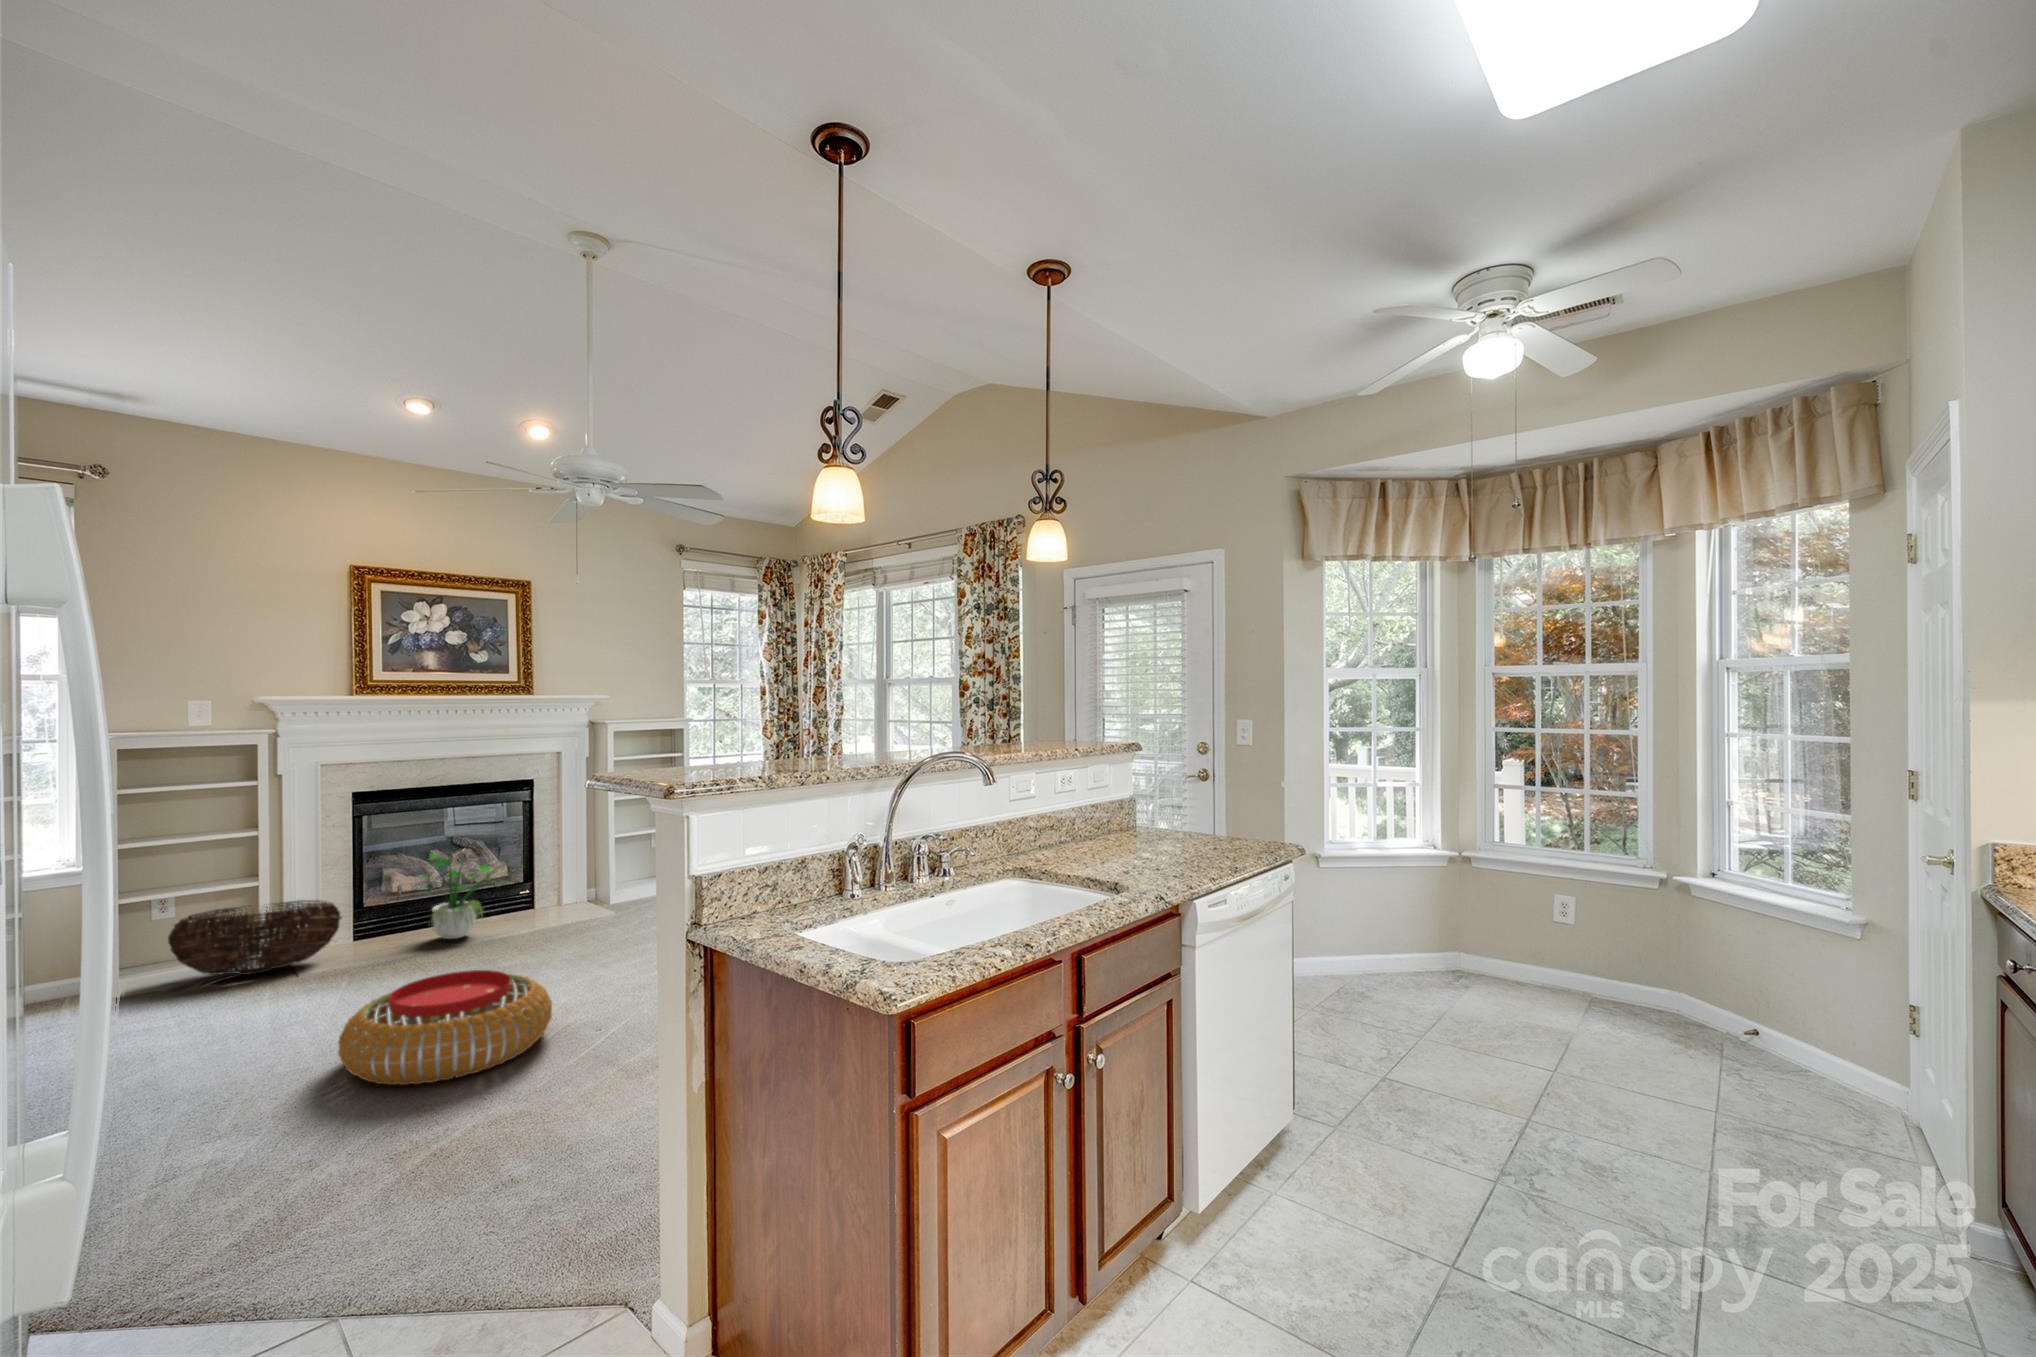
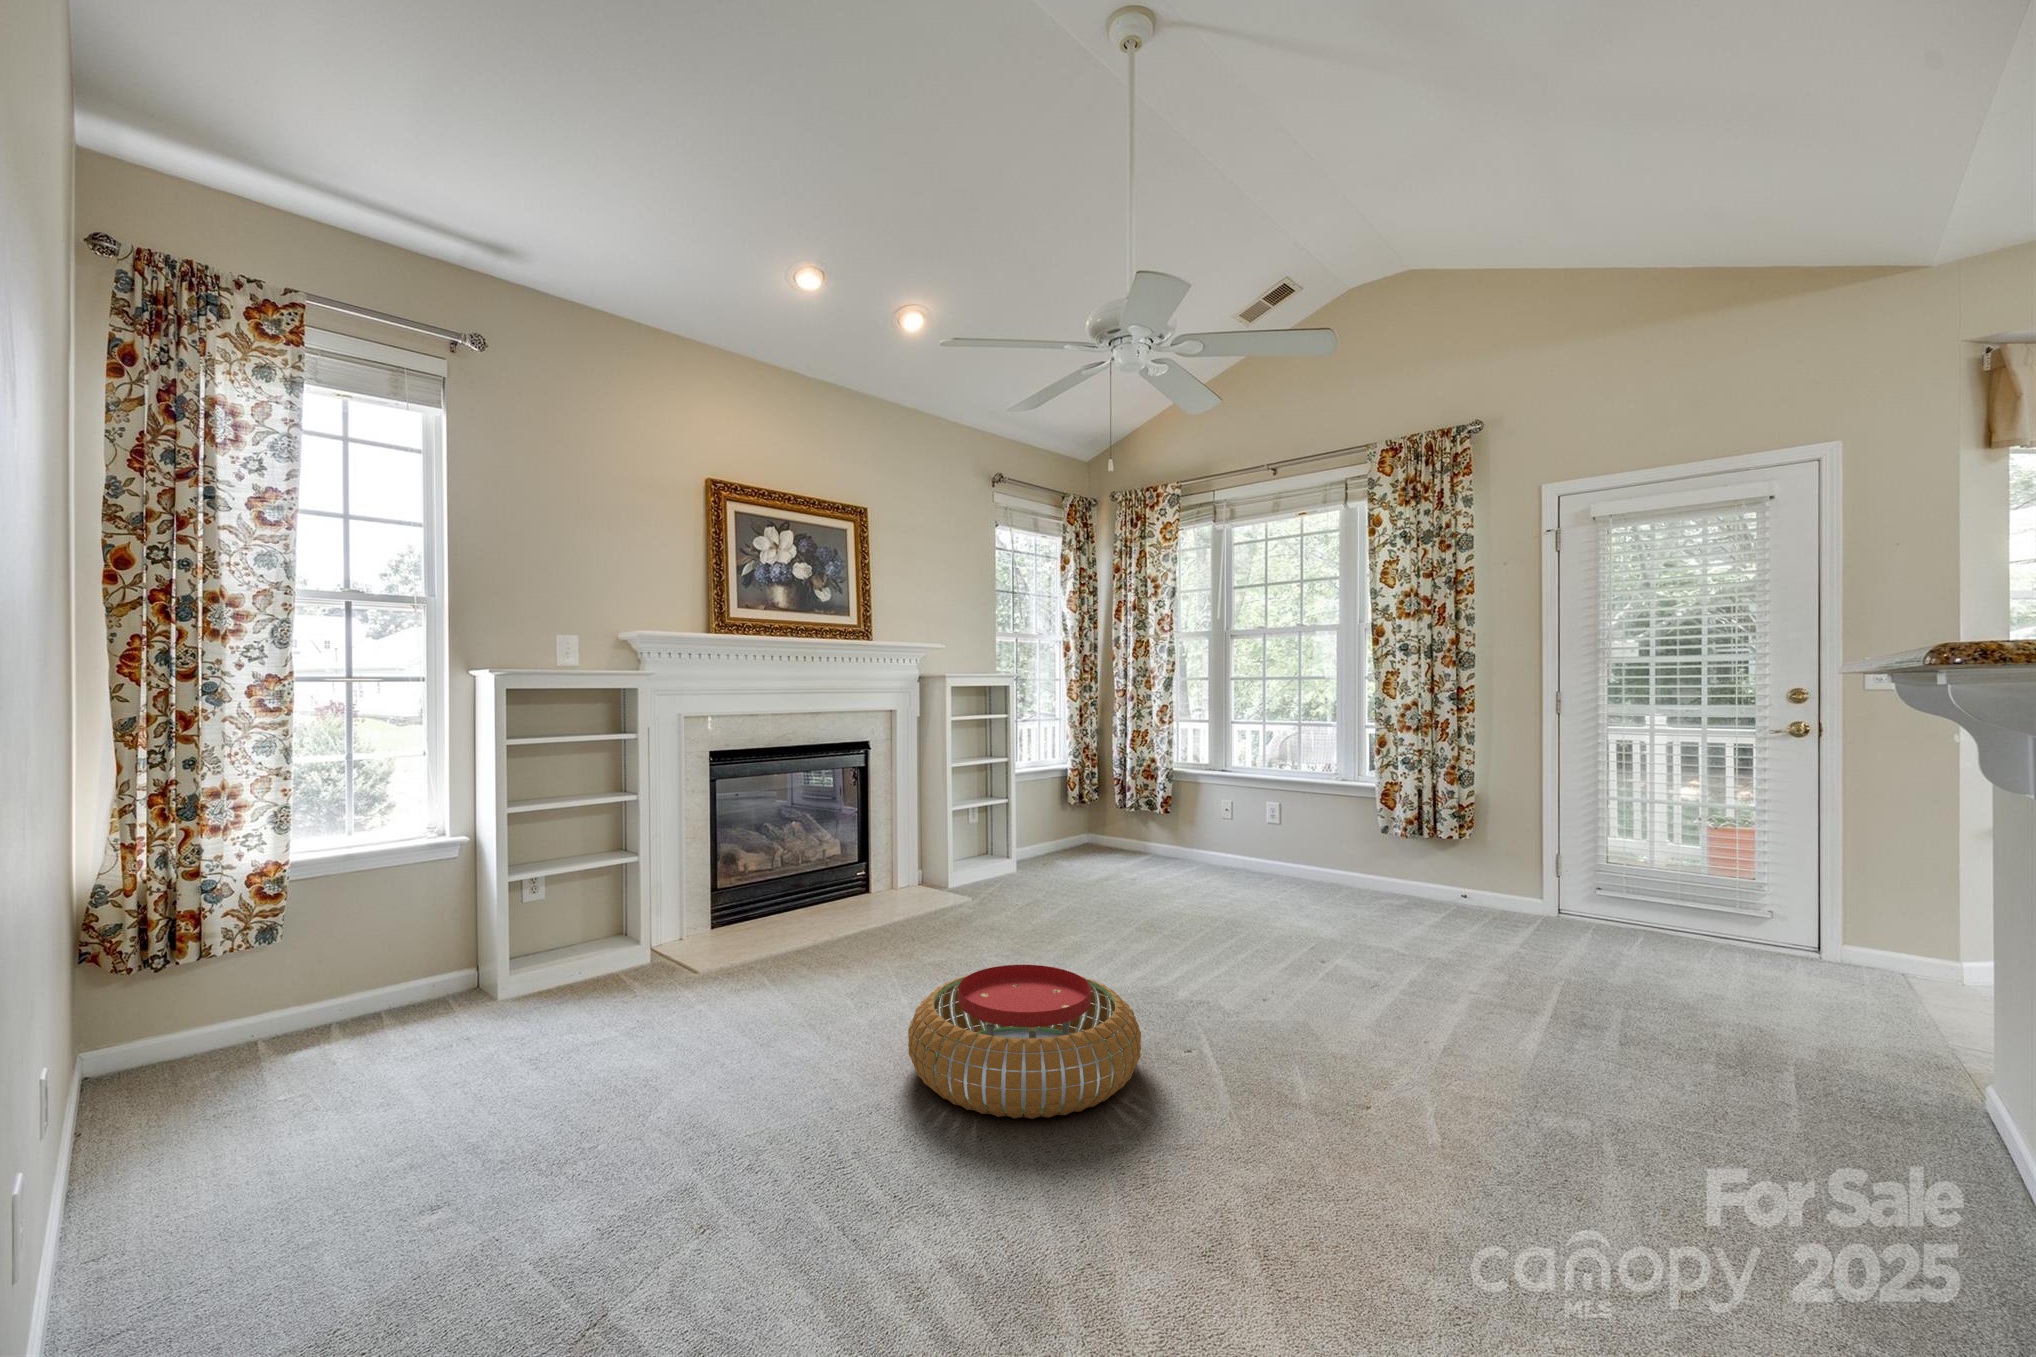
potted plant: present [420,848,521,939] -> none [783,798,887,927]
basket: present [168,900,342,975] -> none [550,878,722,969]

